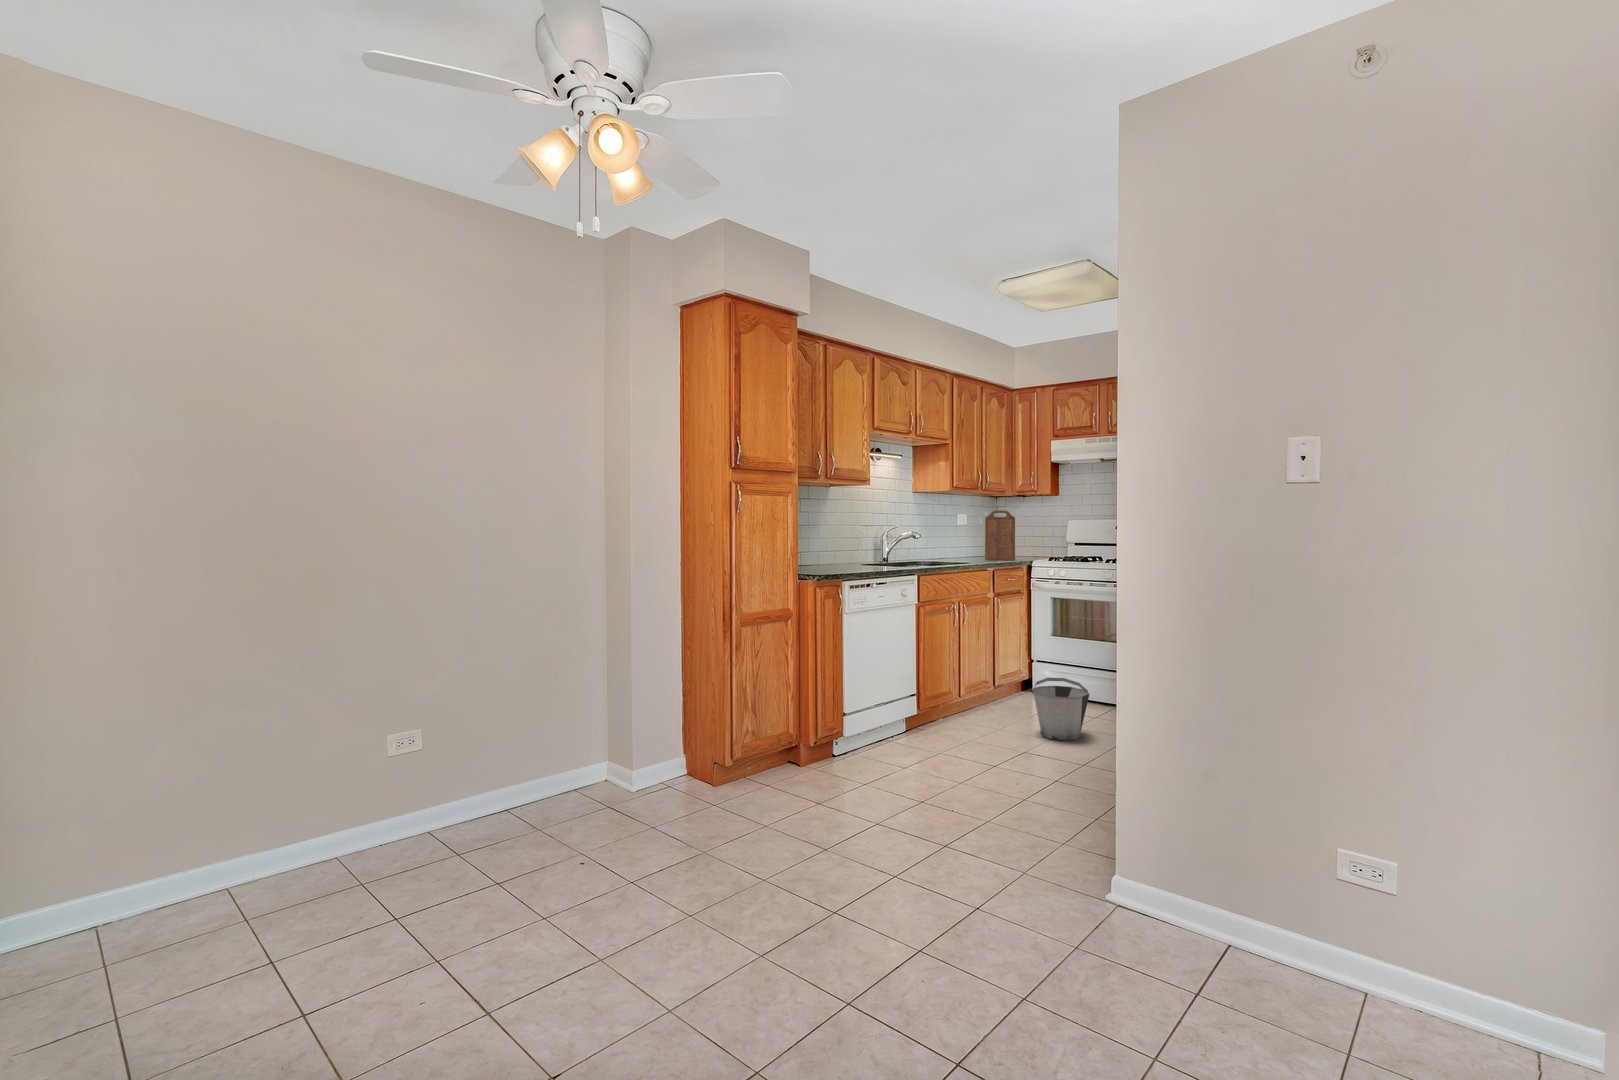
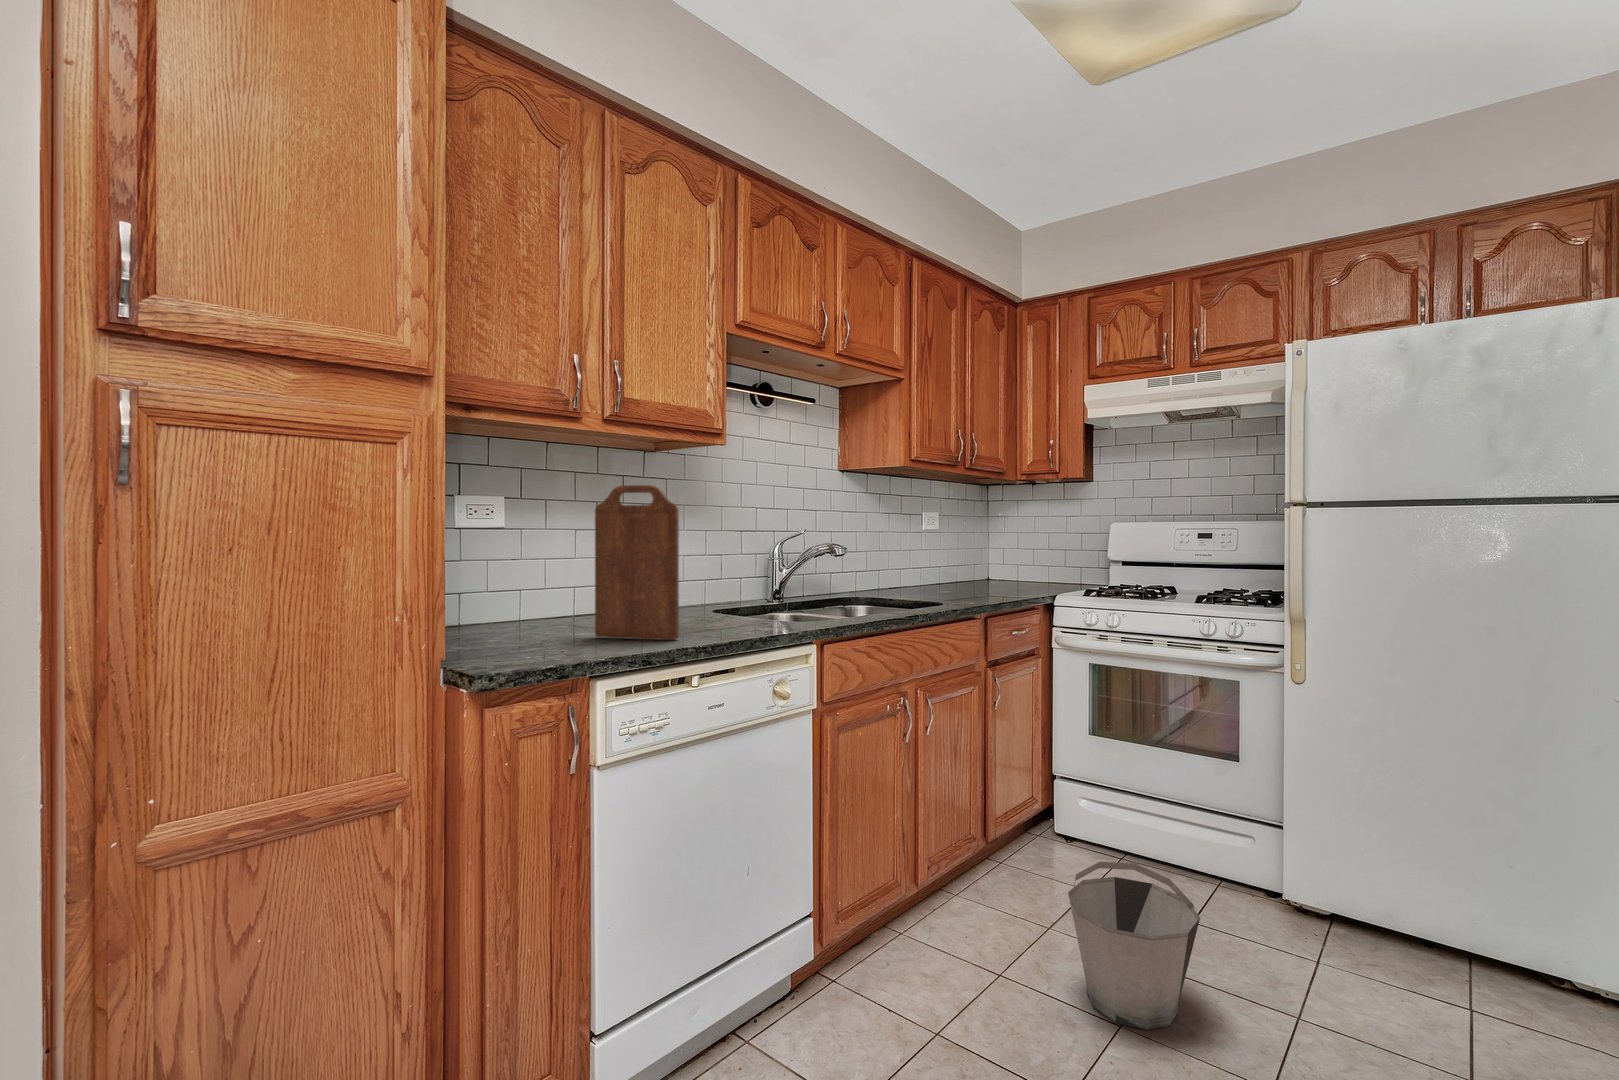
cutting board: present [985,510,1015,560] -> present [595,485,679,640]

